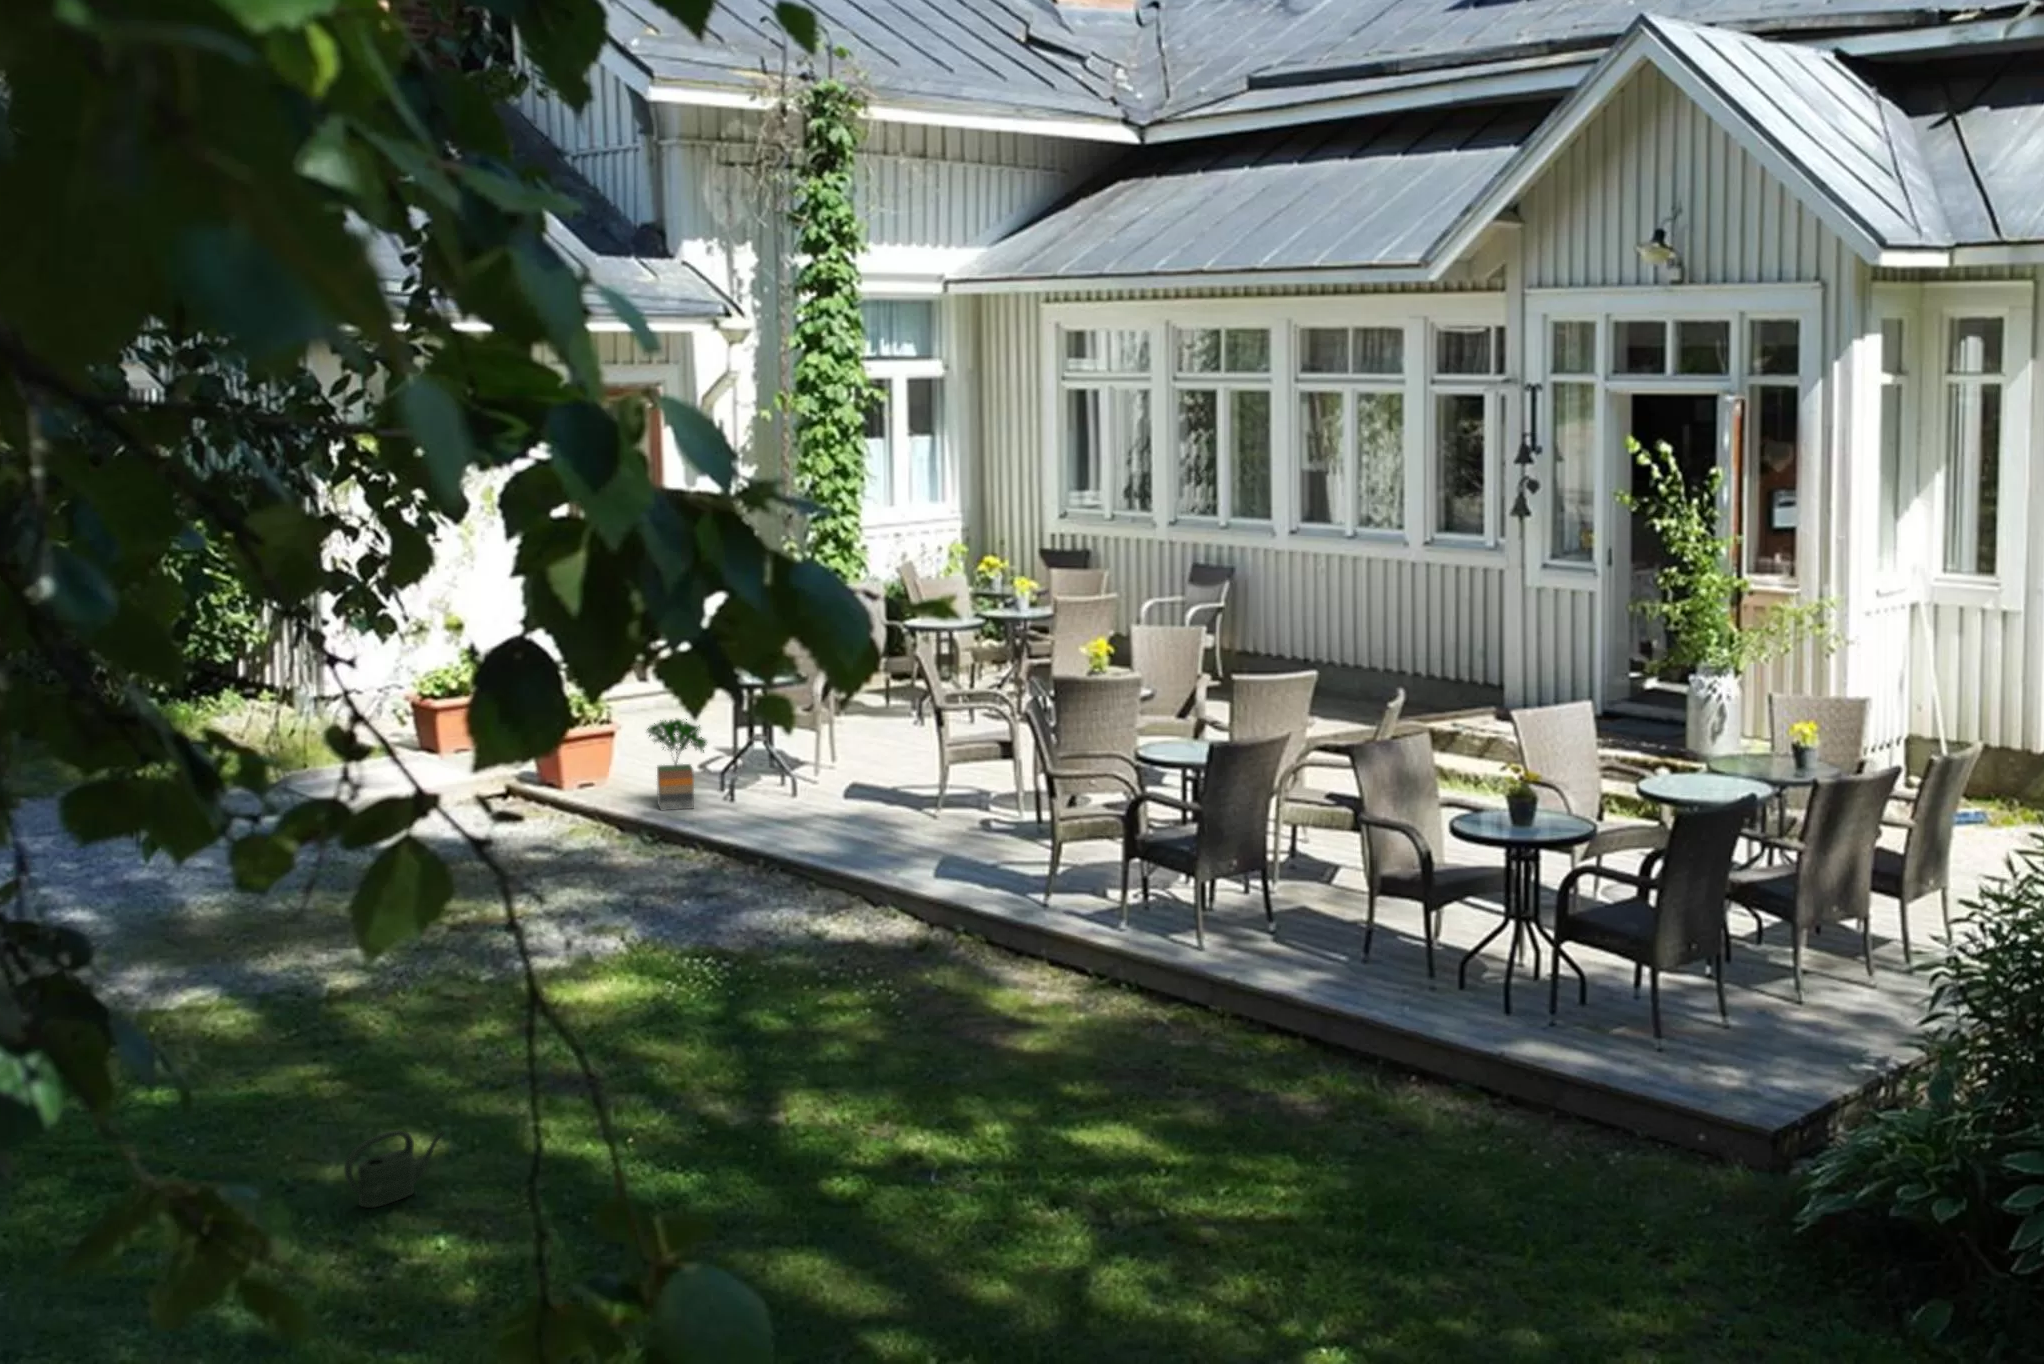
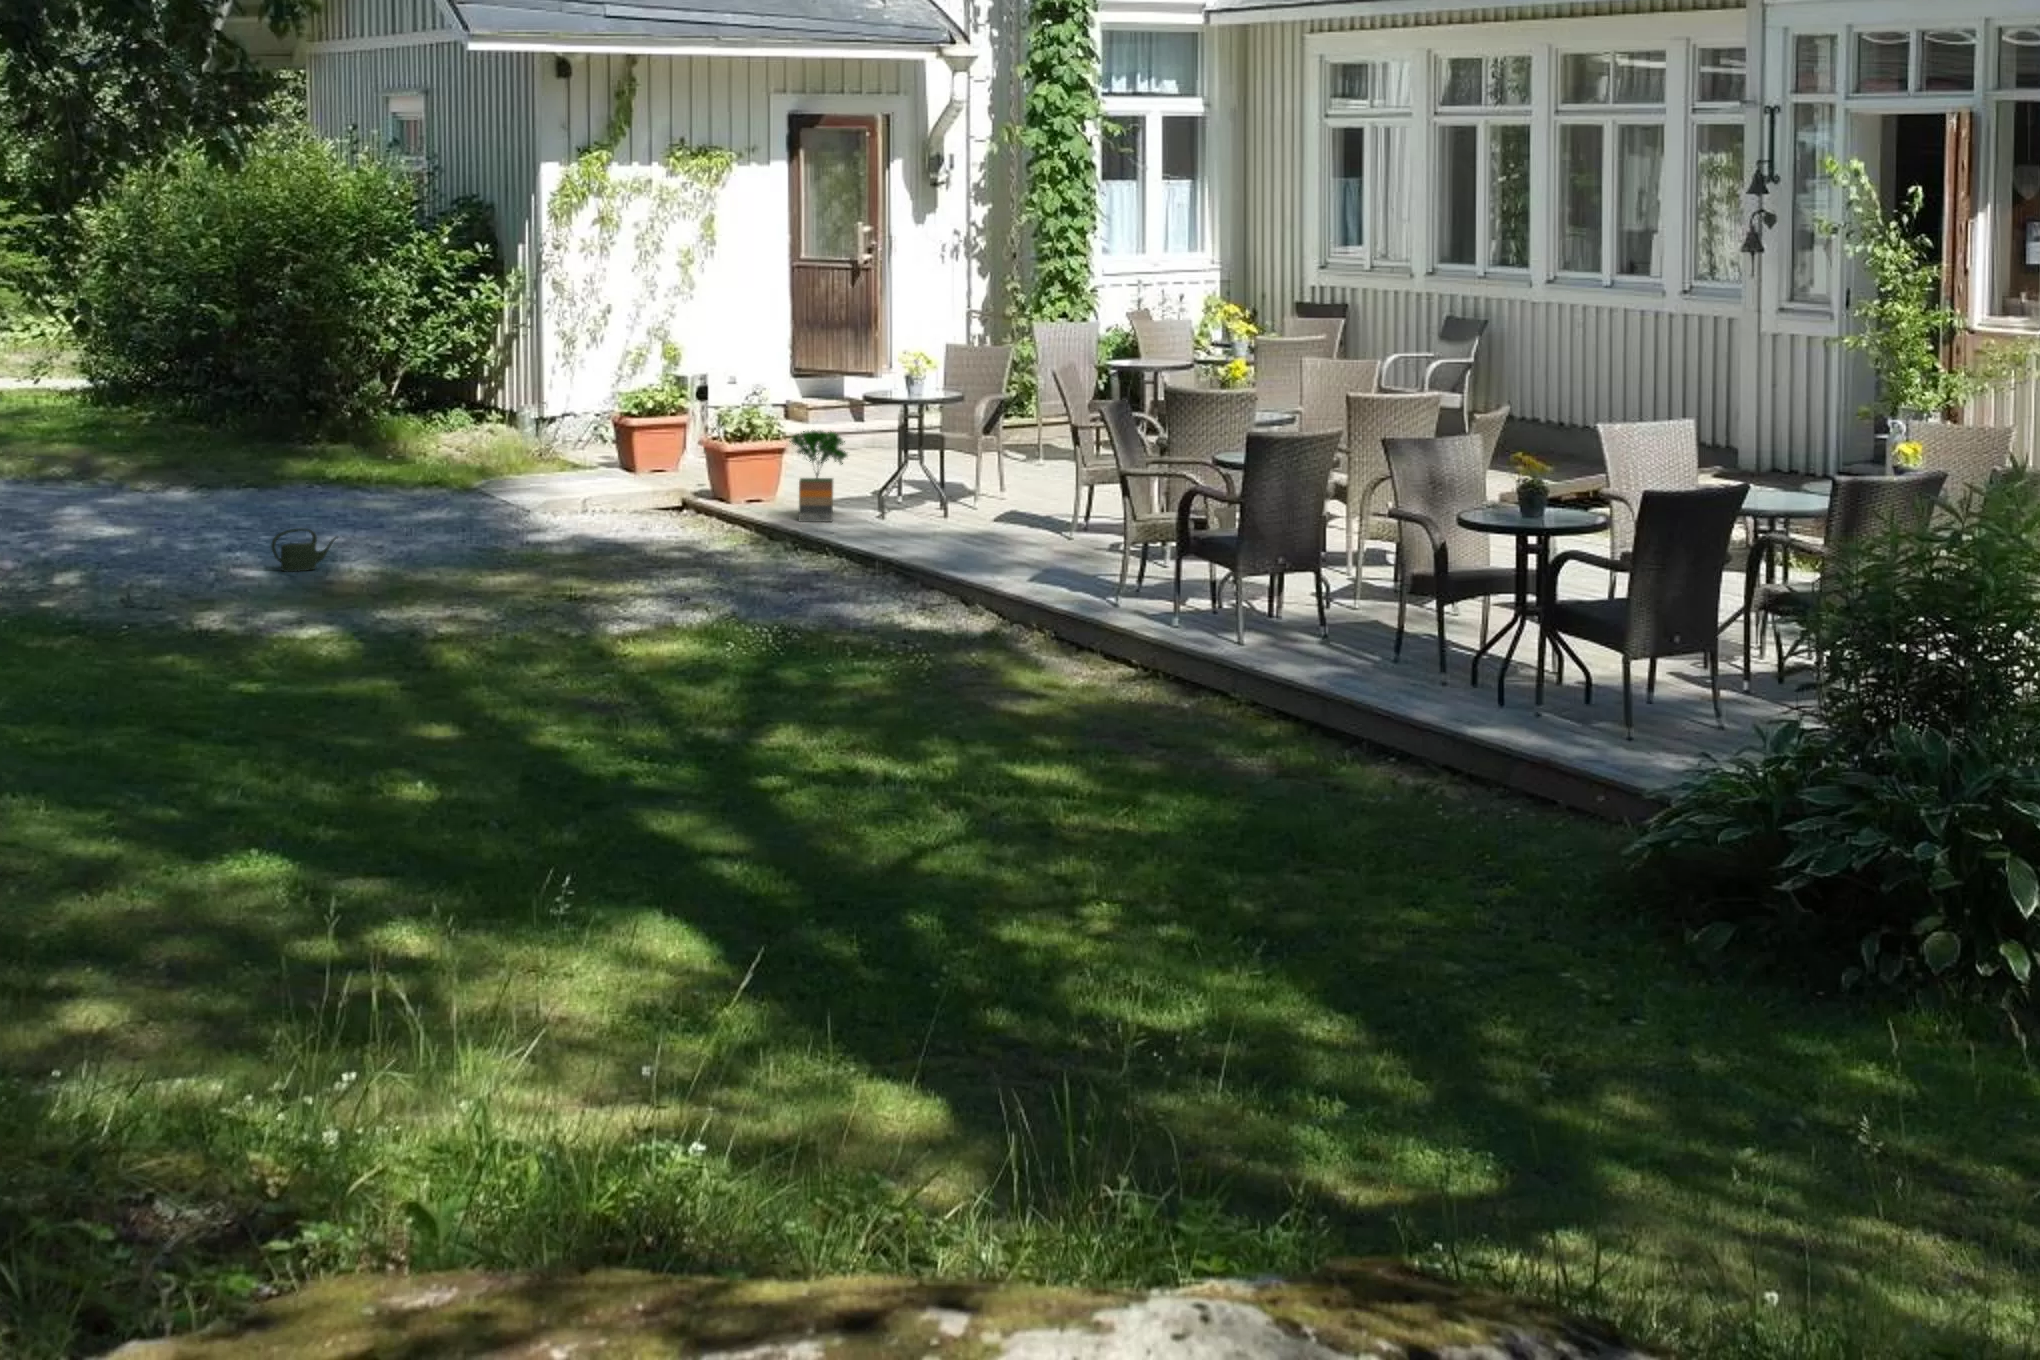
watering can: present [345,1130,445,1208] -> present [271,528,338,572]

